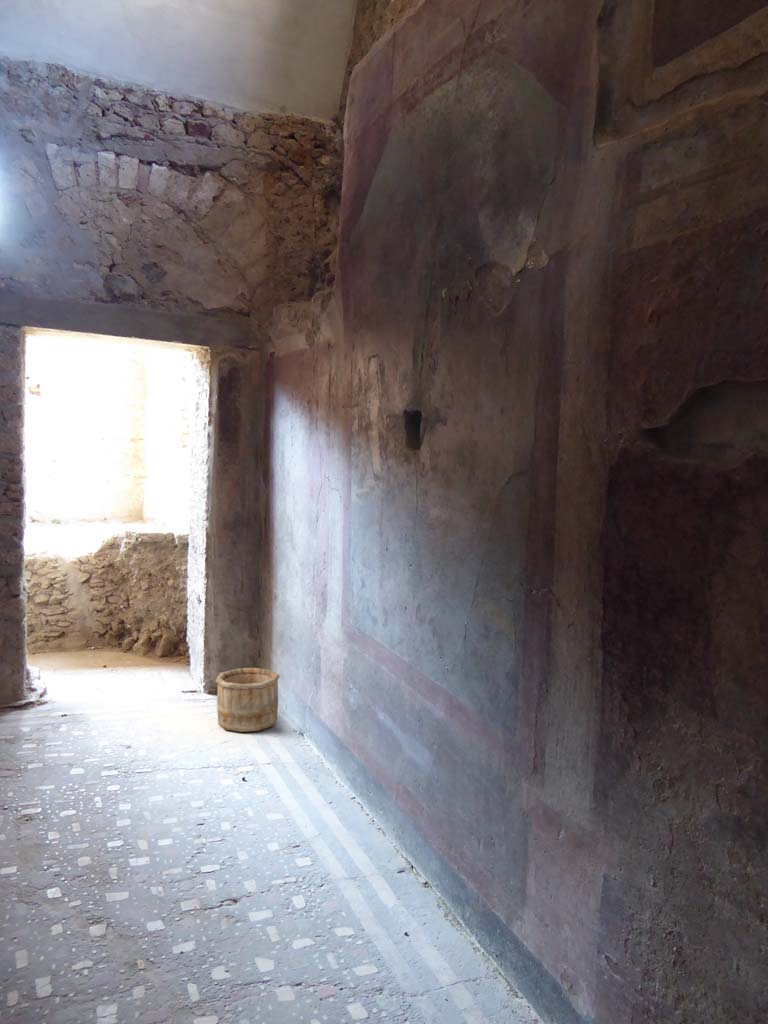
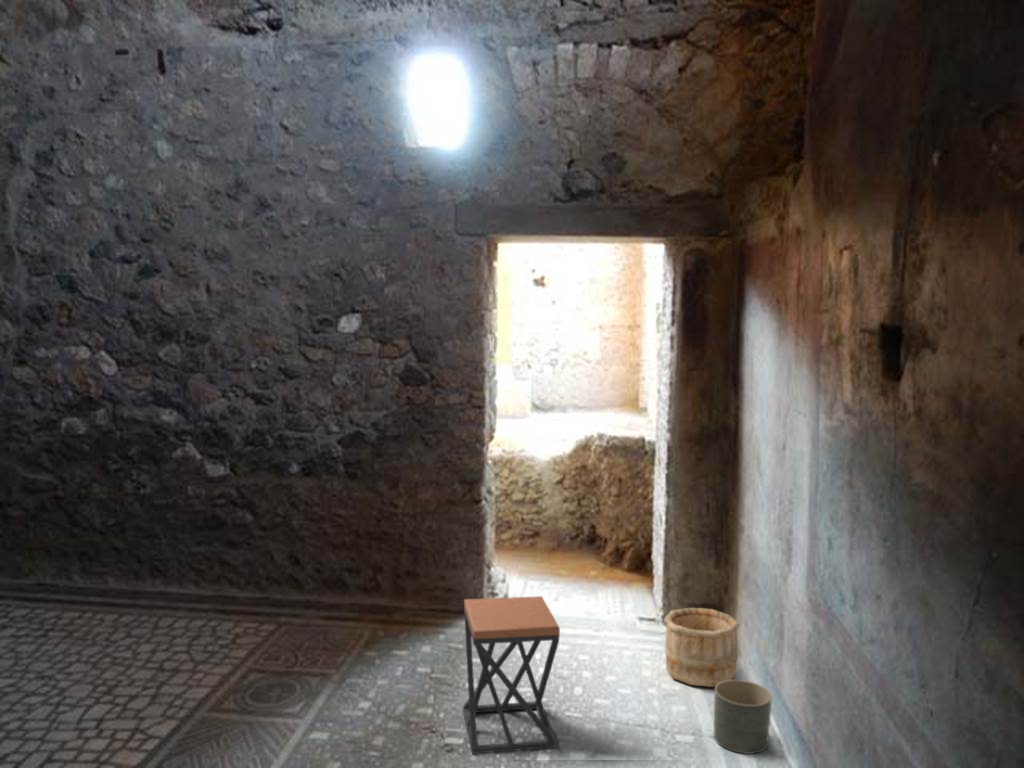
stool: none [32,667,135,817] -> present [463,596,560,754]
planter: none [268,715,314,772] -> present [714,680,772,754]

